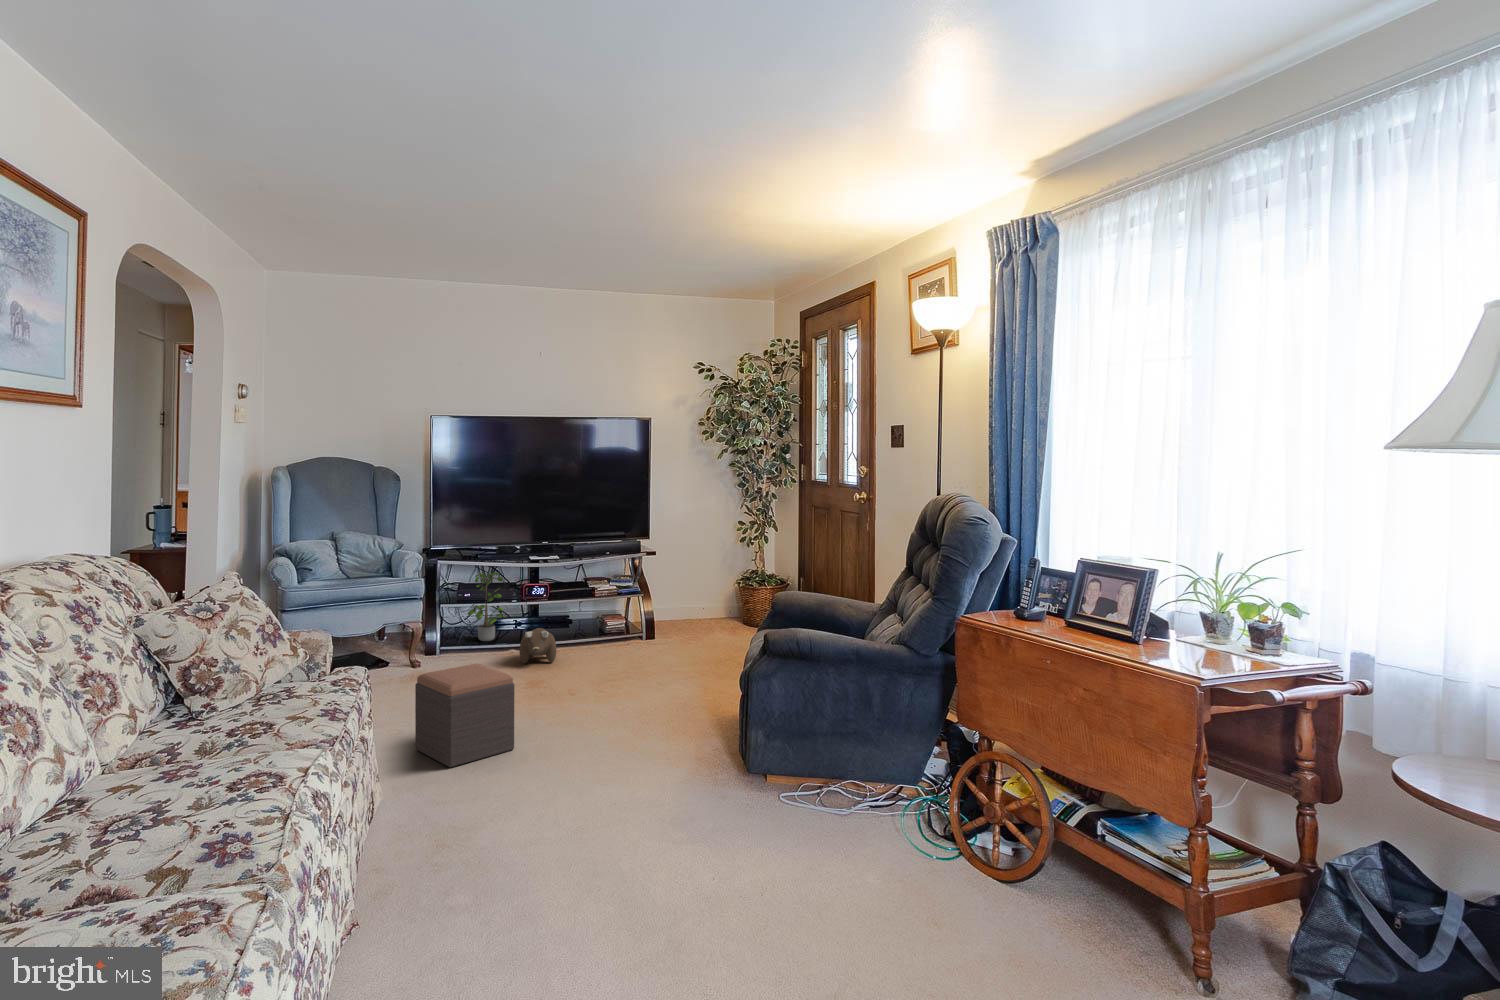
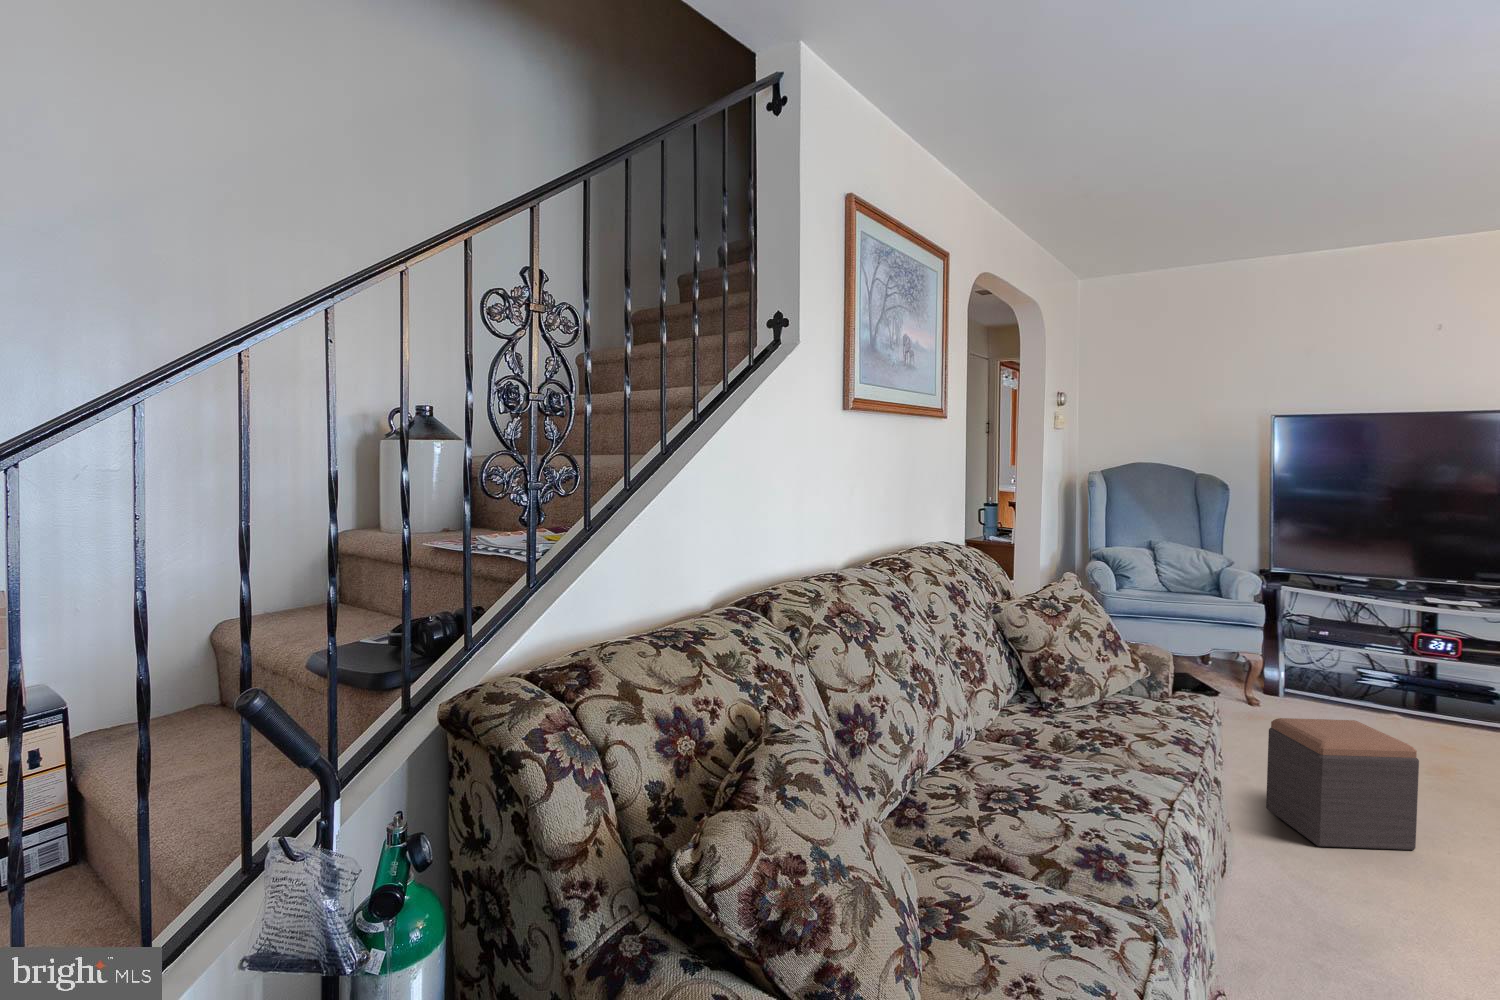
potted plant: present [468,571,506,641] -> none [1318,604,1379,695]
plush toy: present [519,628,557,663] -> none [1403,691,1466,742]

